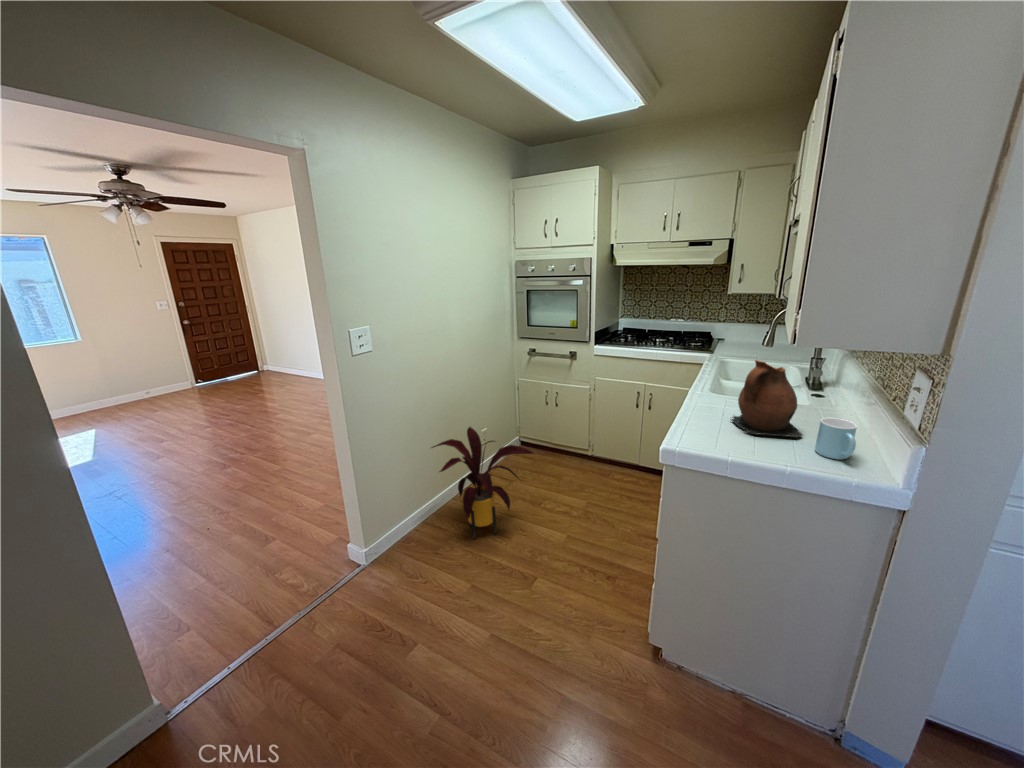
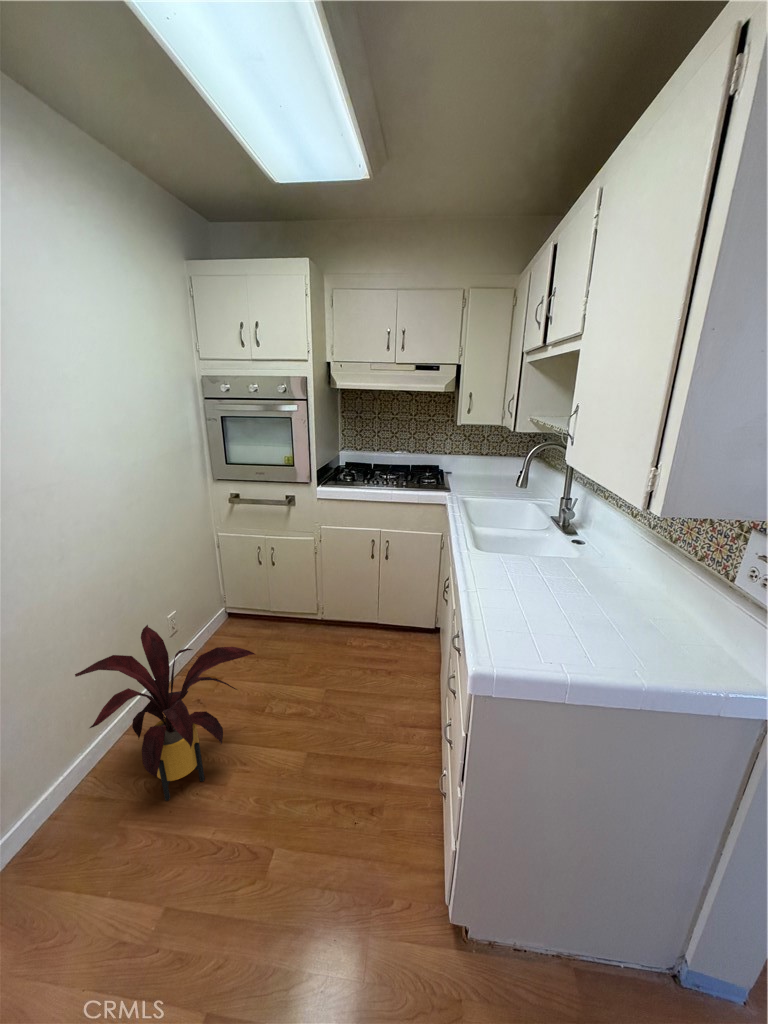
ceramic pitcher: present [733,360,802,438] -> none [518,522,606,618]
mug: present [815,418,857,460] -> none [630,591,685,645]

